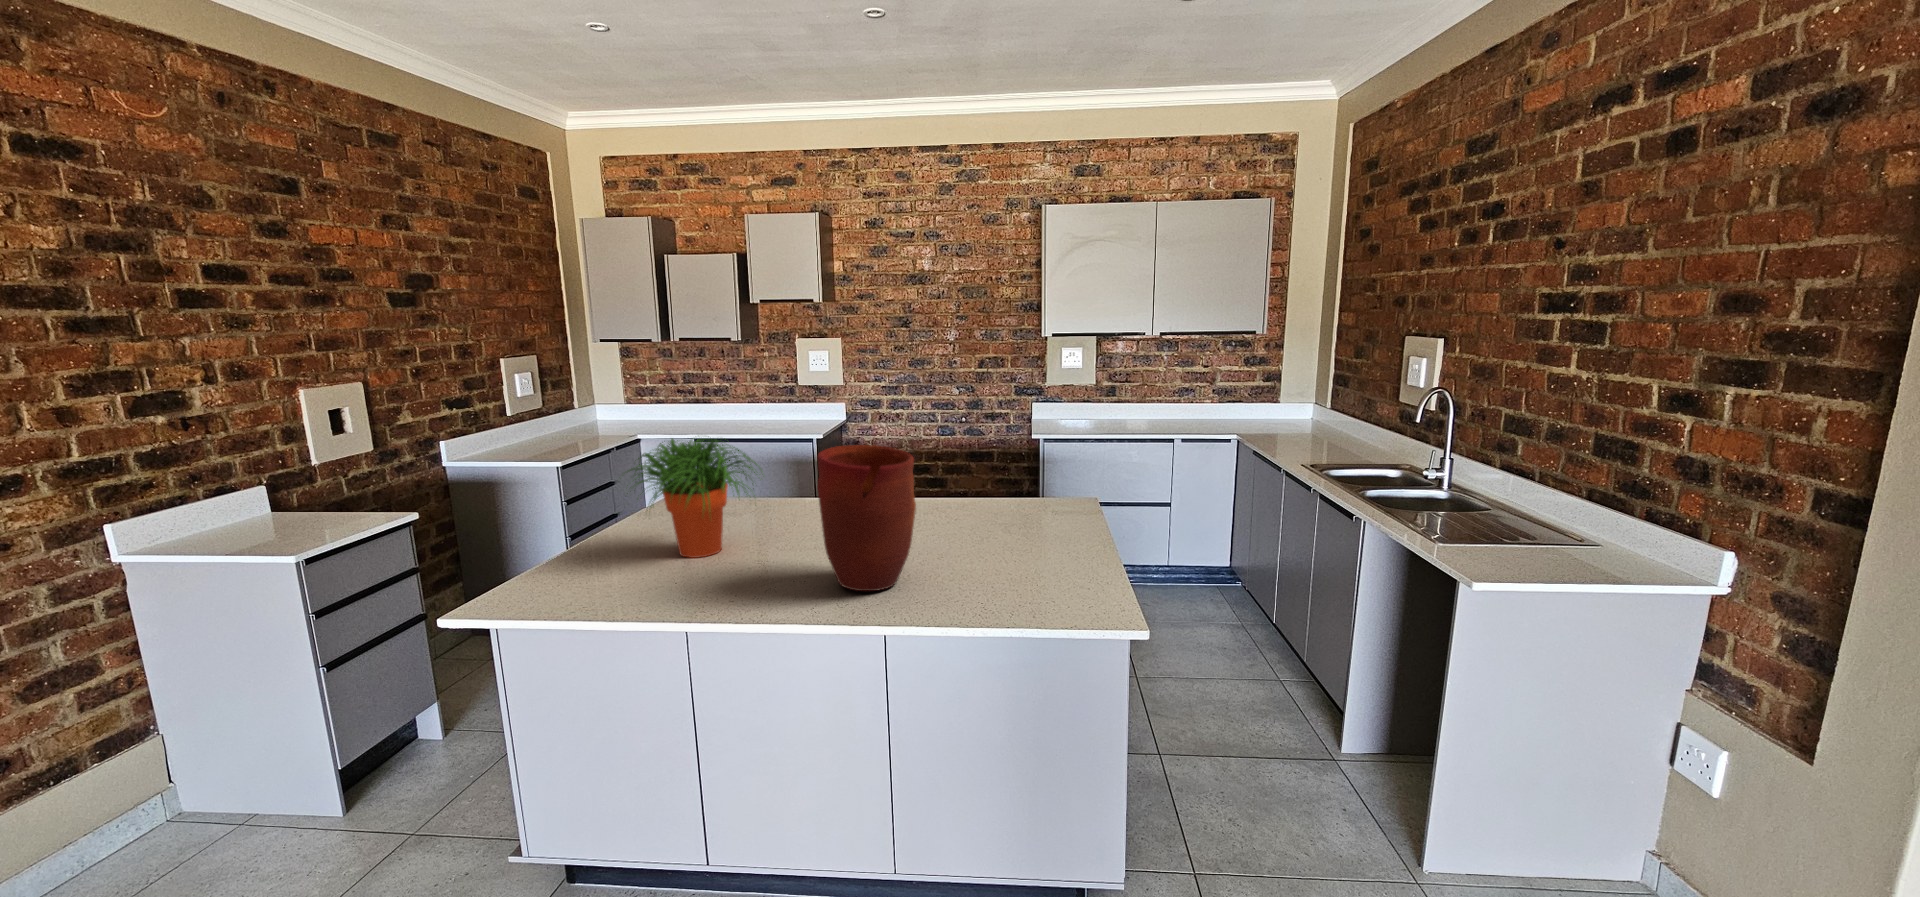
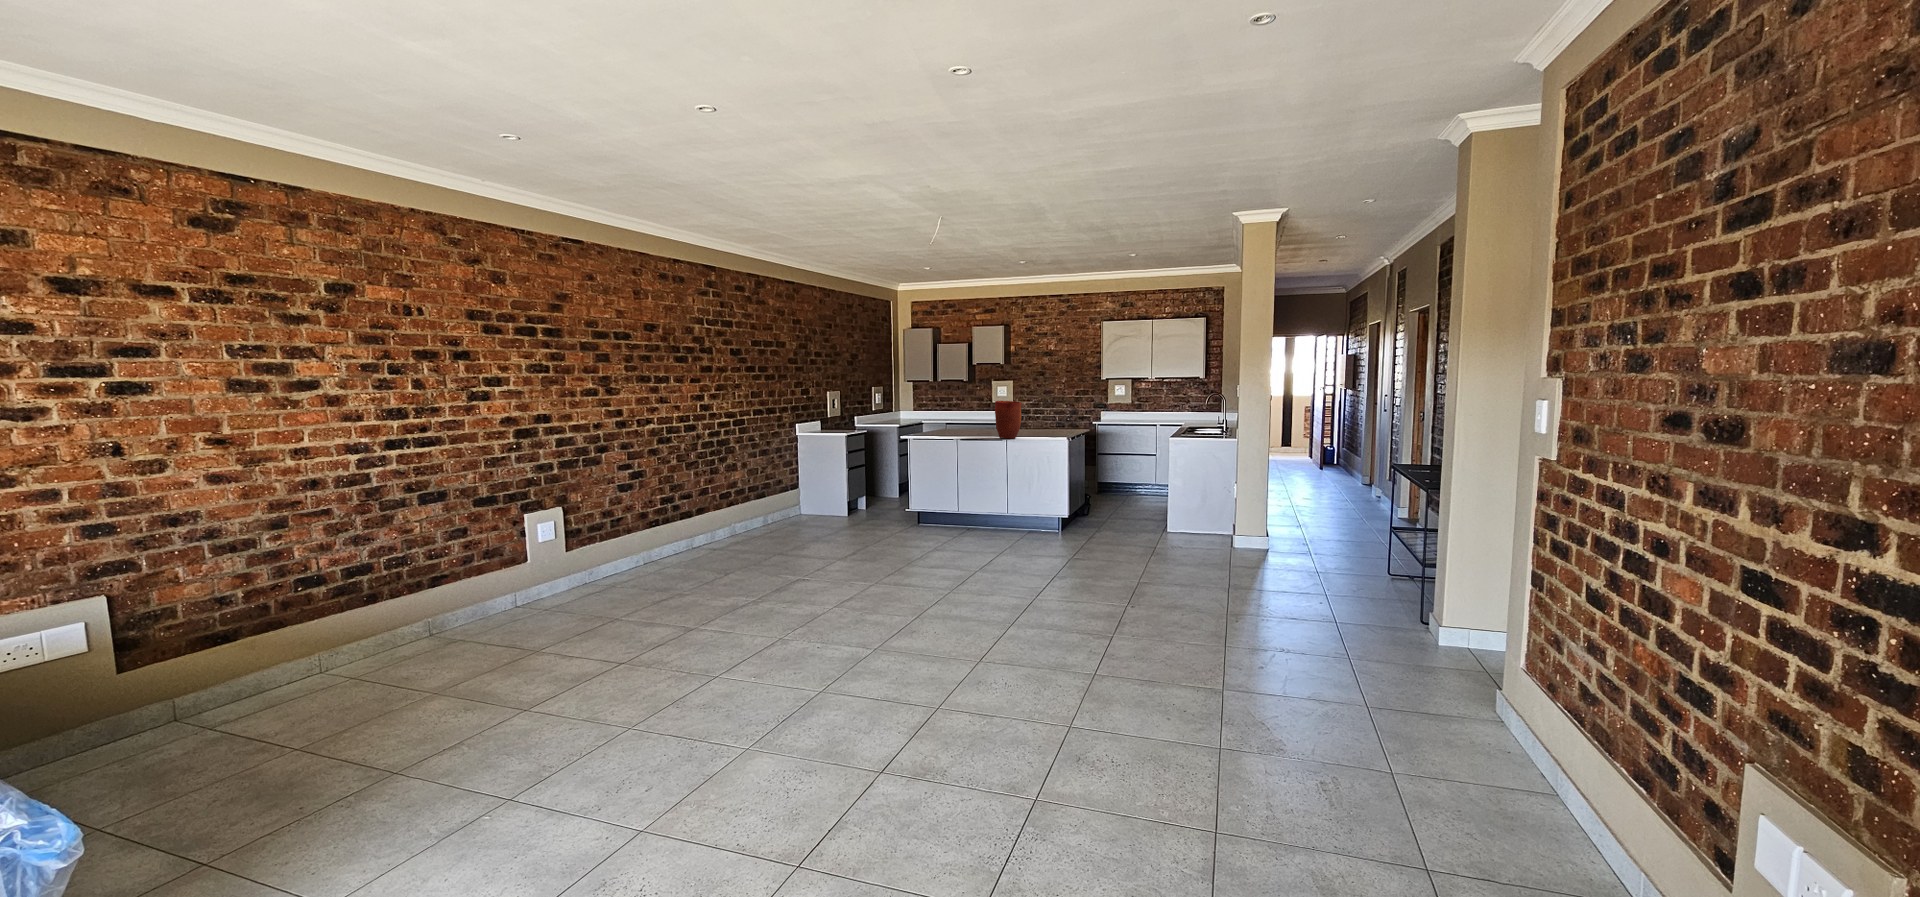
potted plant: present [629,438,756,558] -> none [939,401,980,437]

